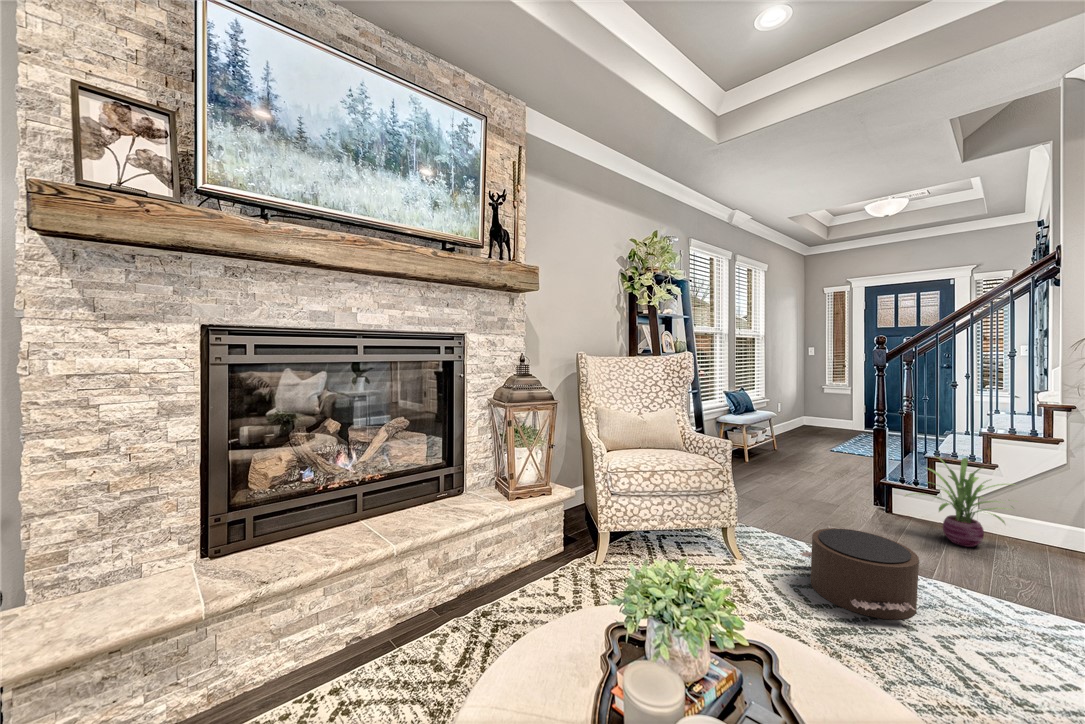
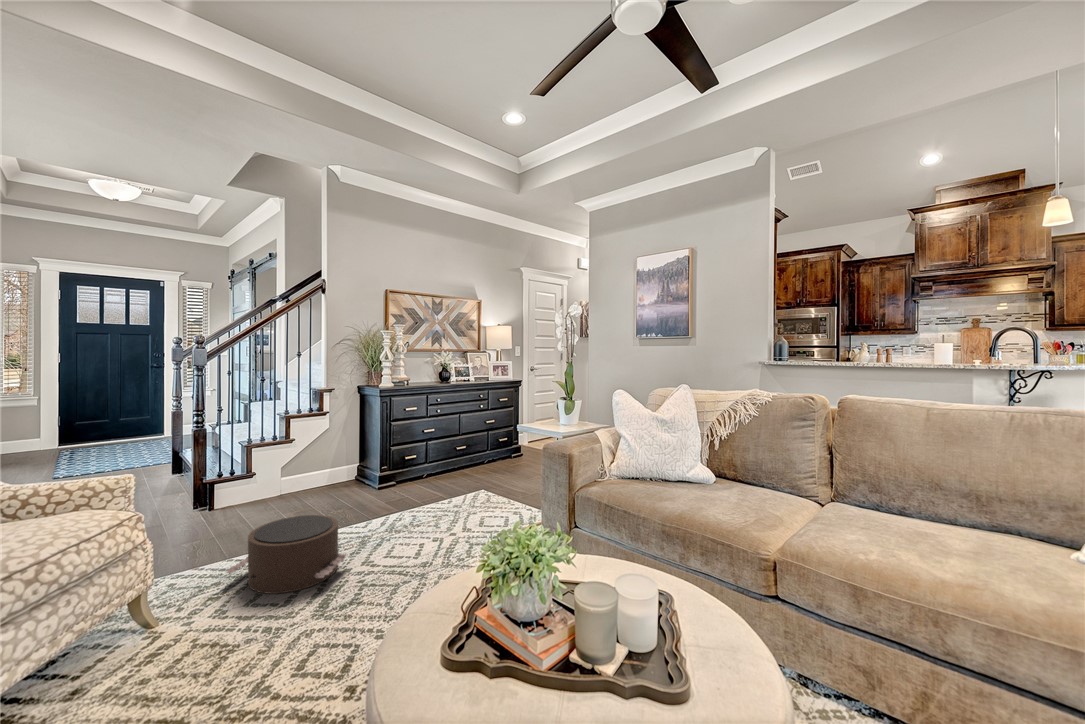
decorative plant: present [908,457,1013,547] -> none [248,437,324,509]

